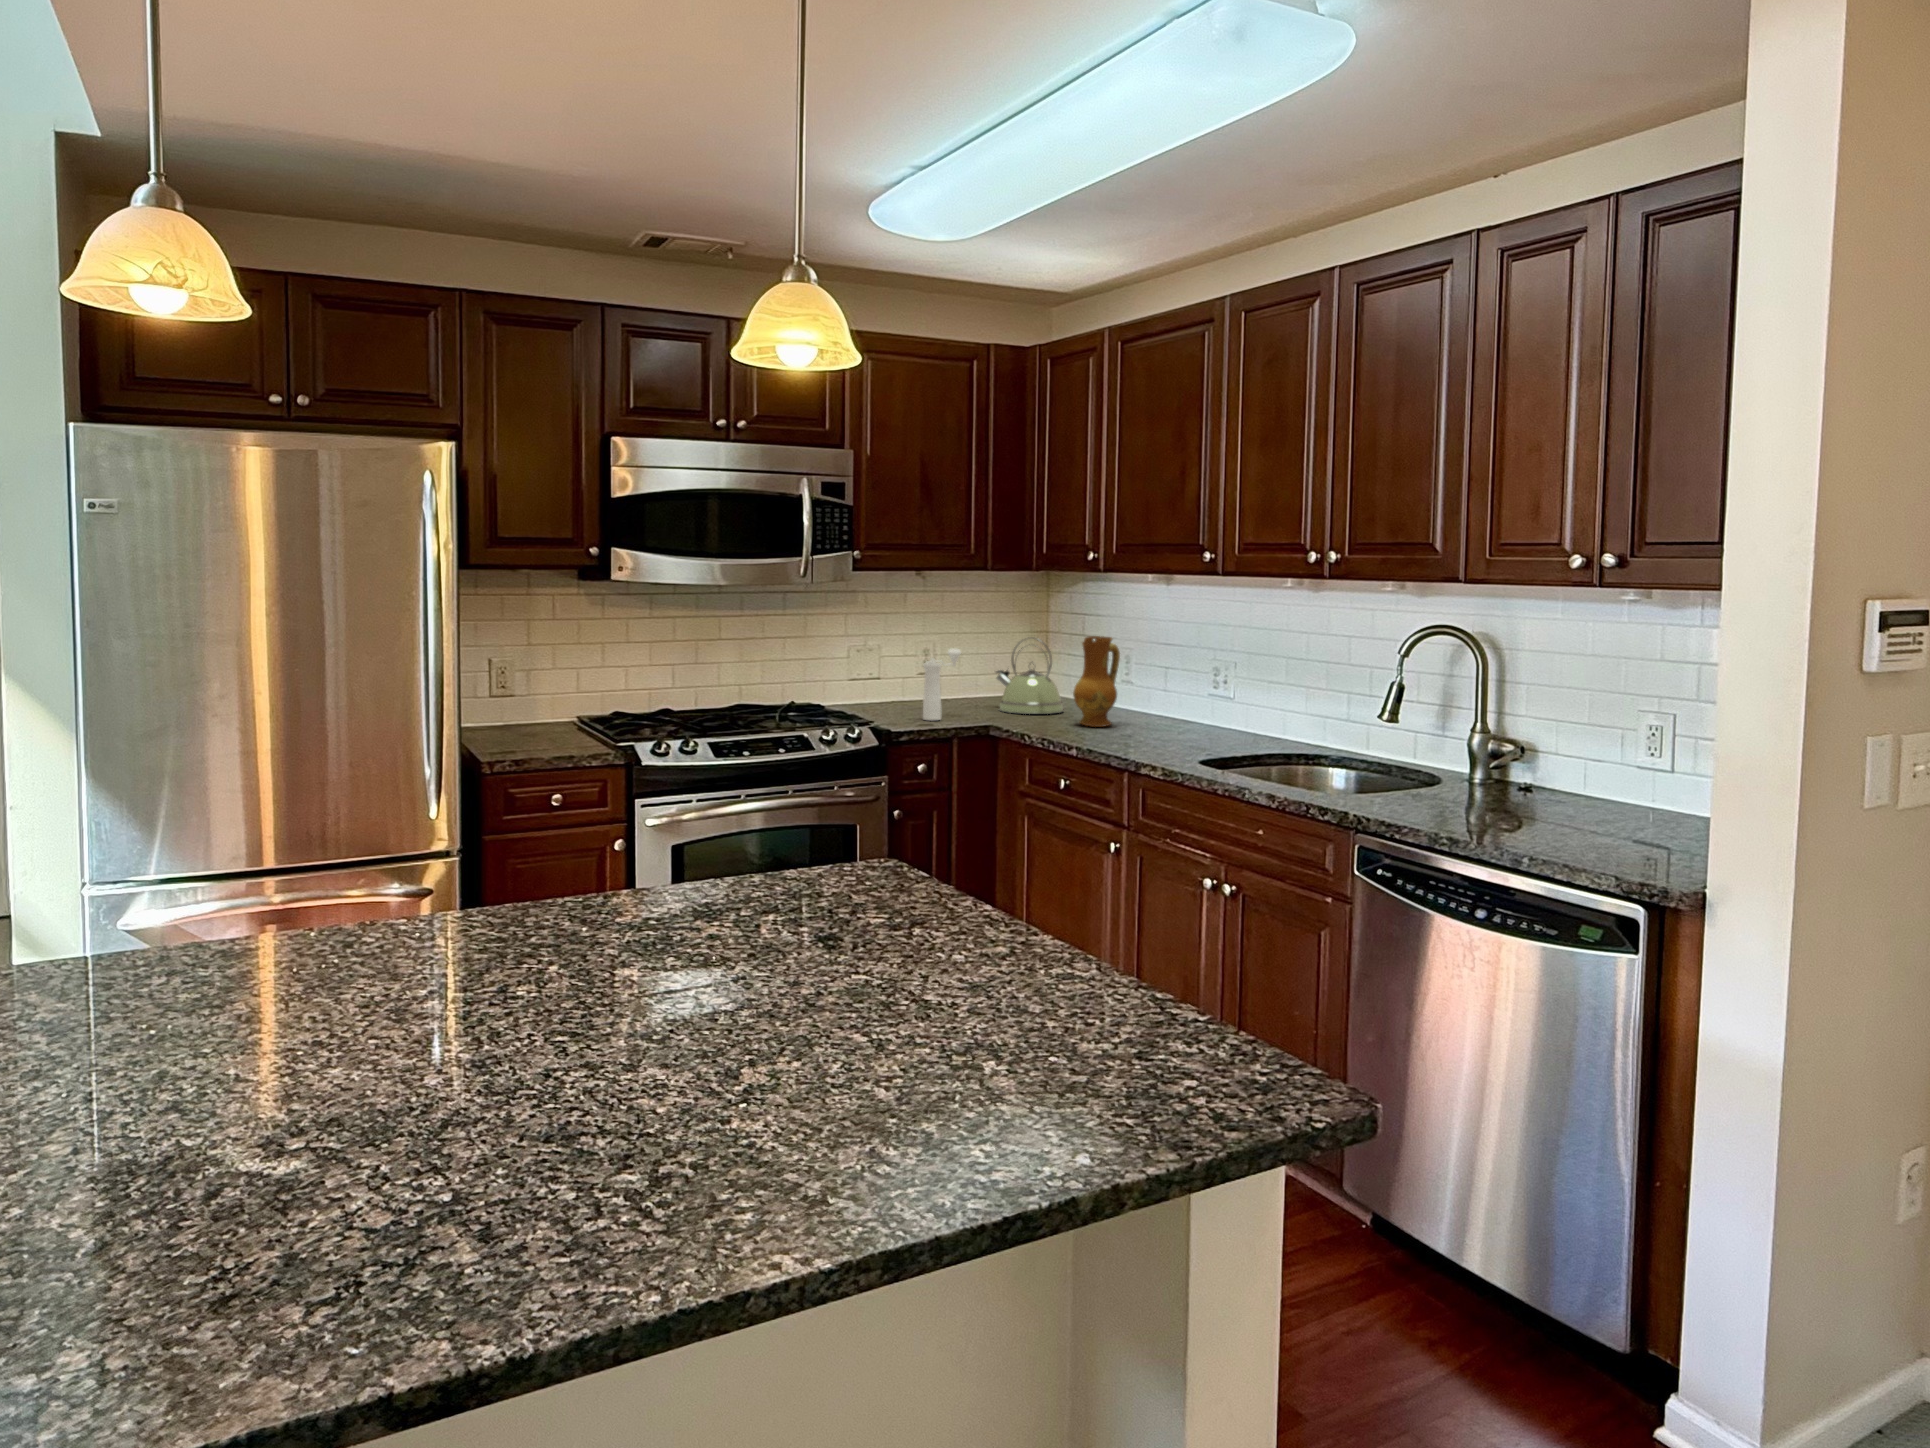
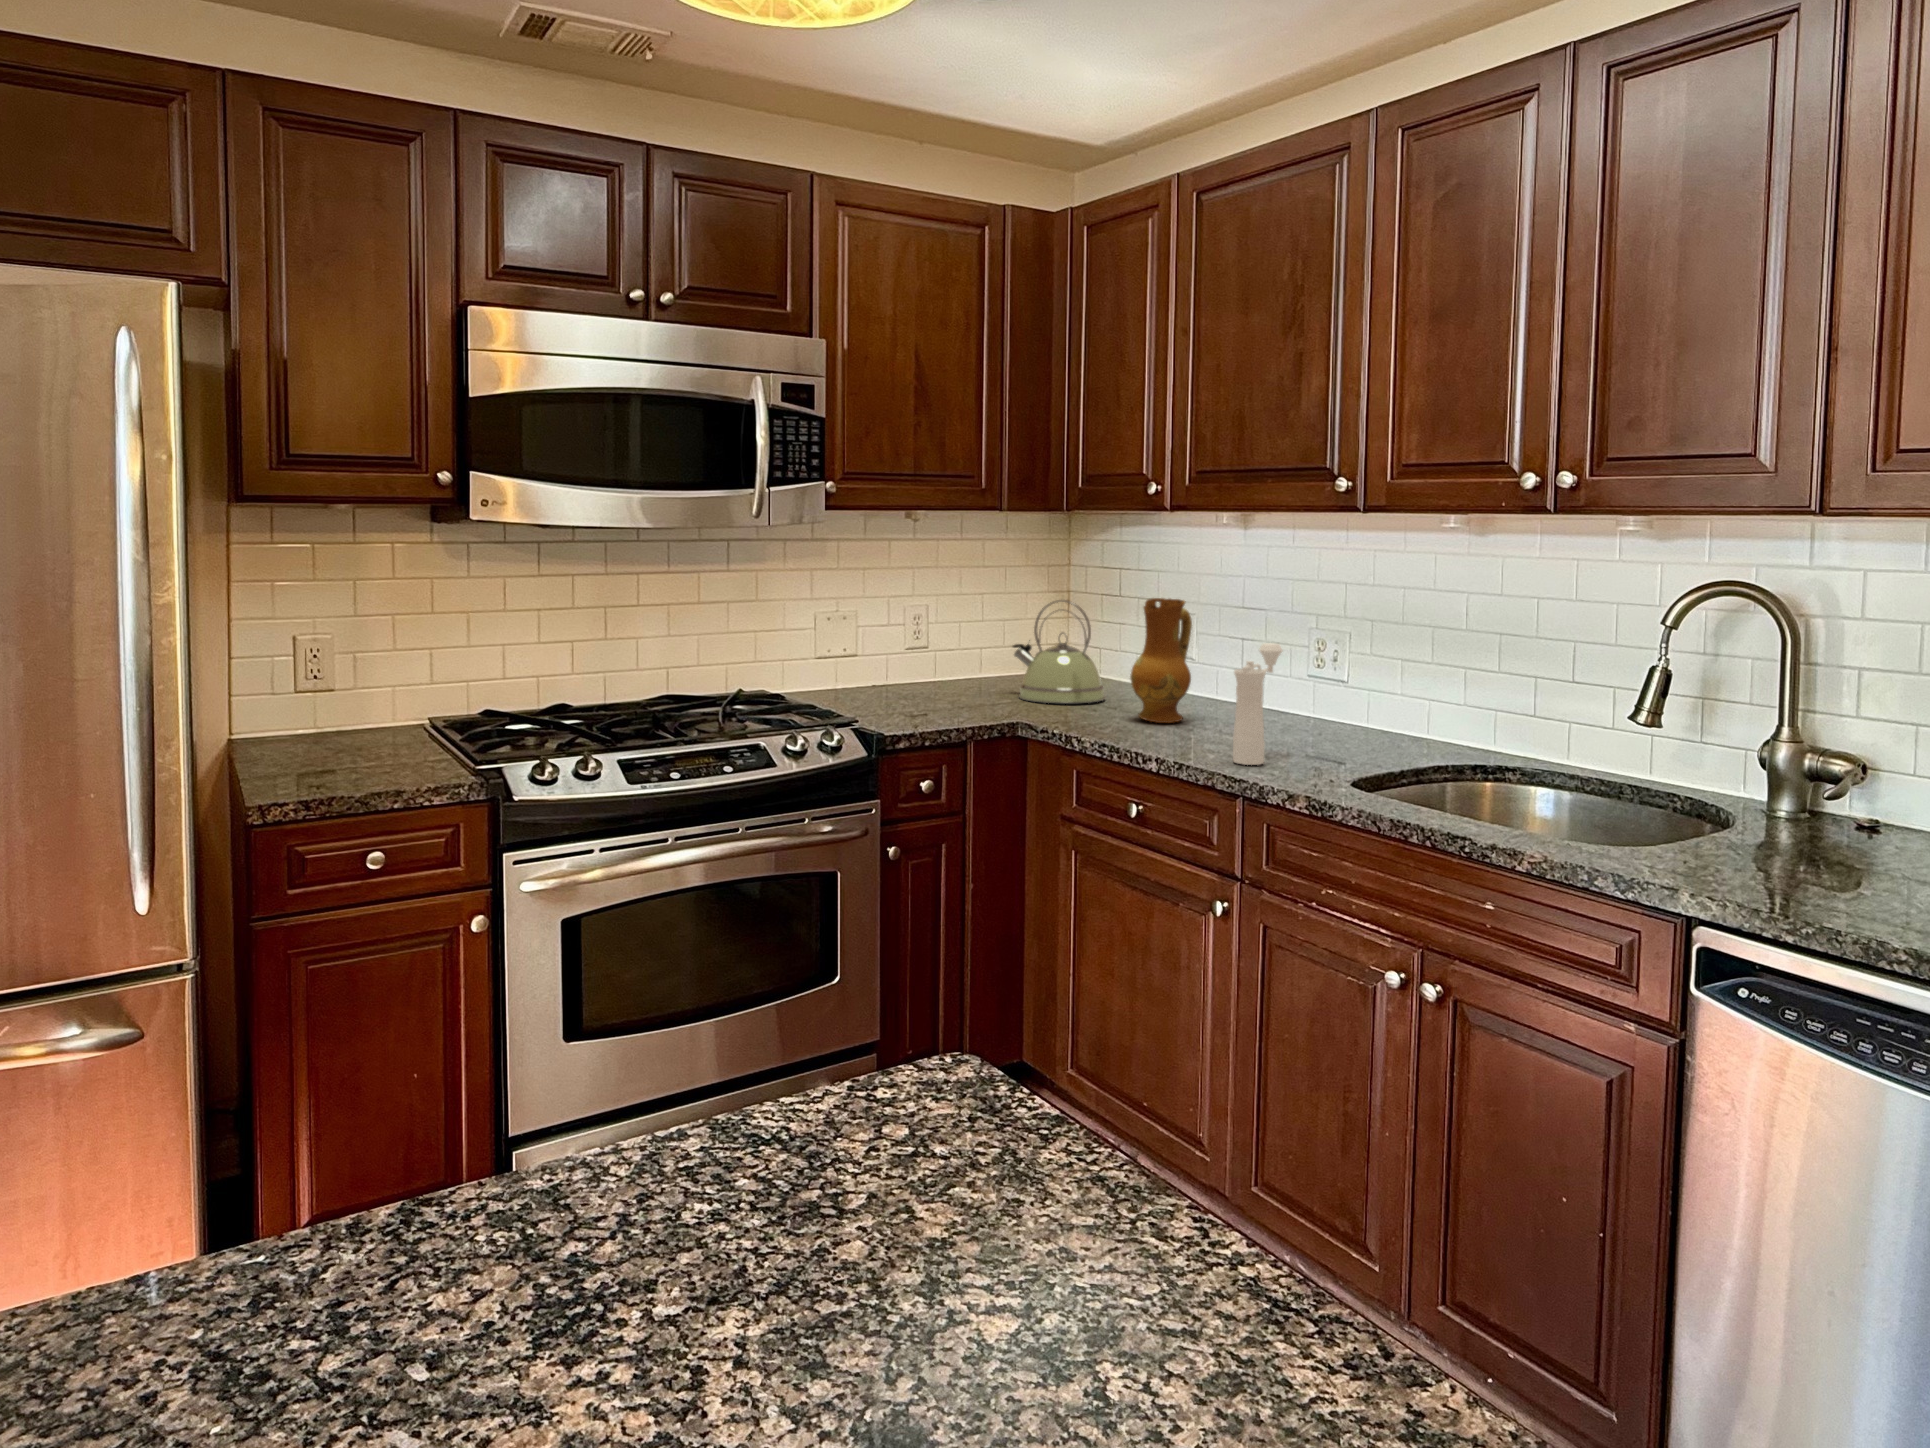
pepper mill: present [923,649,961,720] -> present [1233,643,1282,765]

